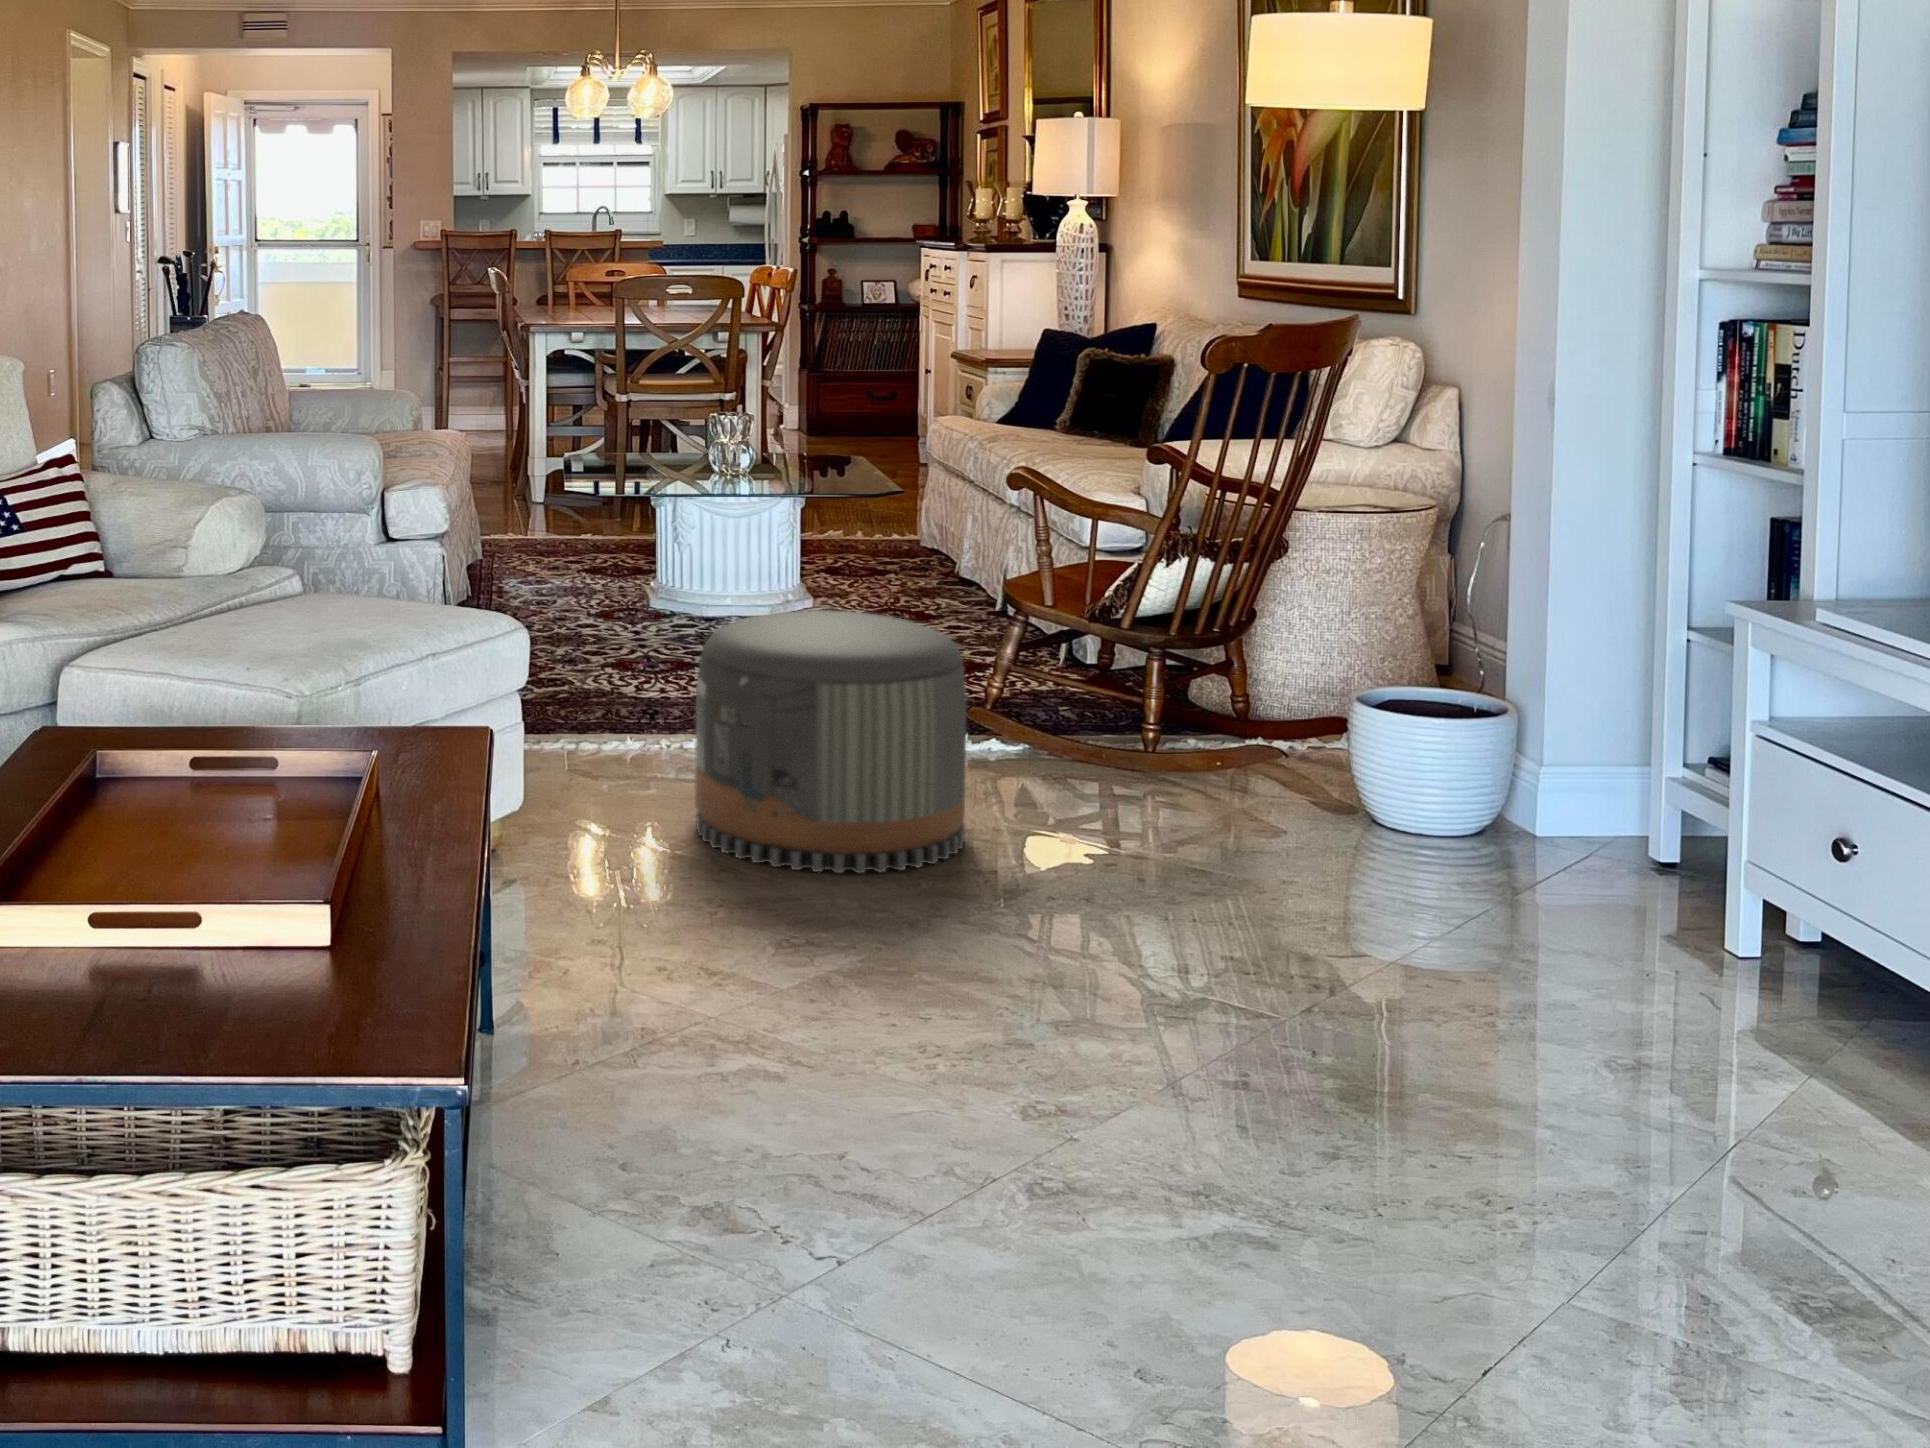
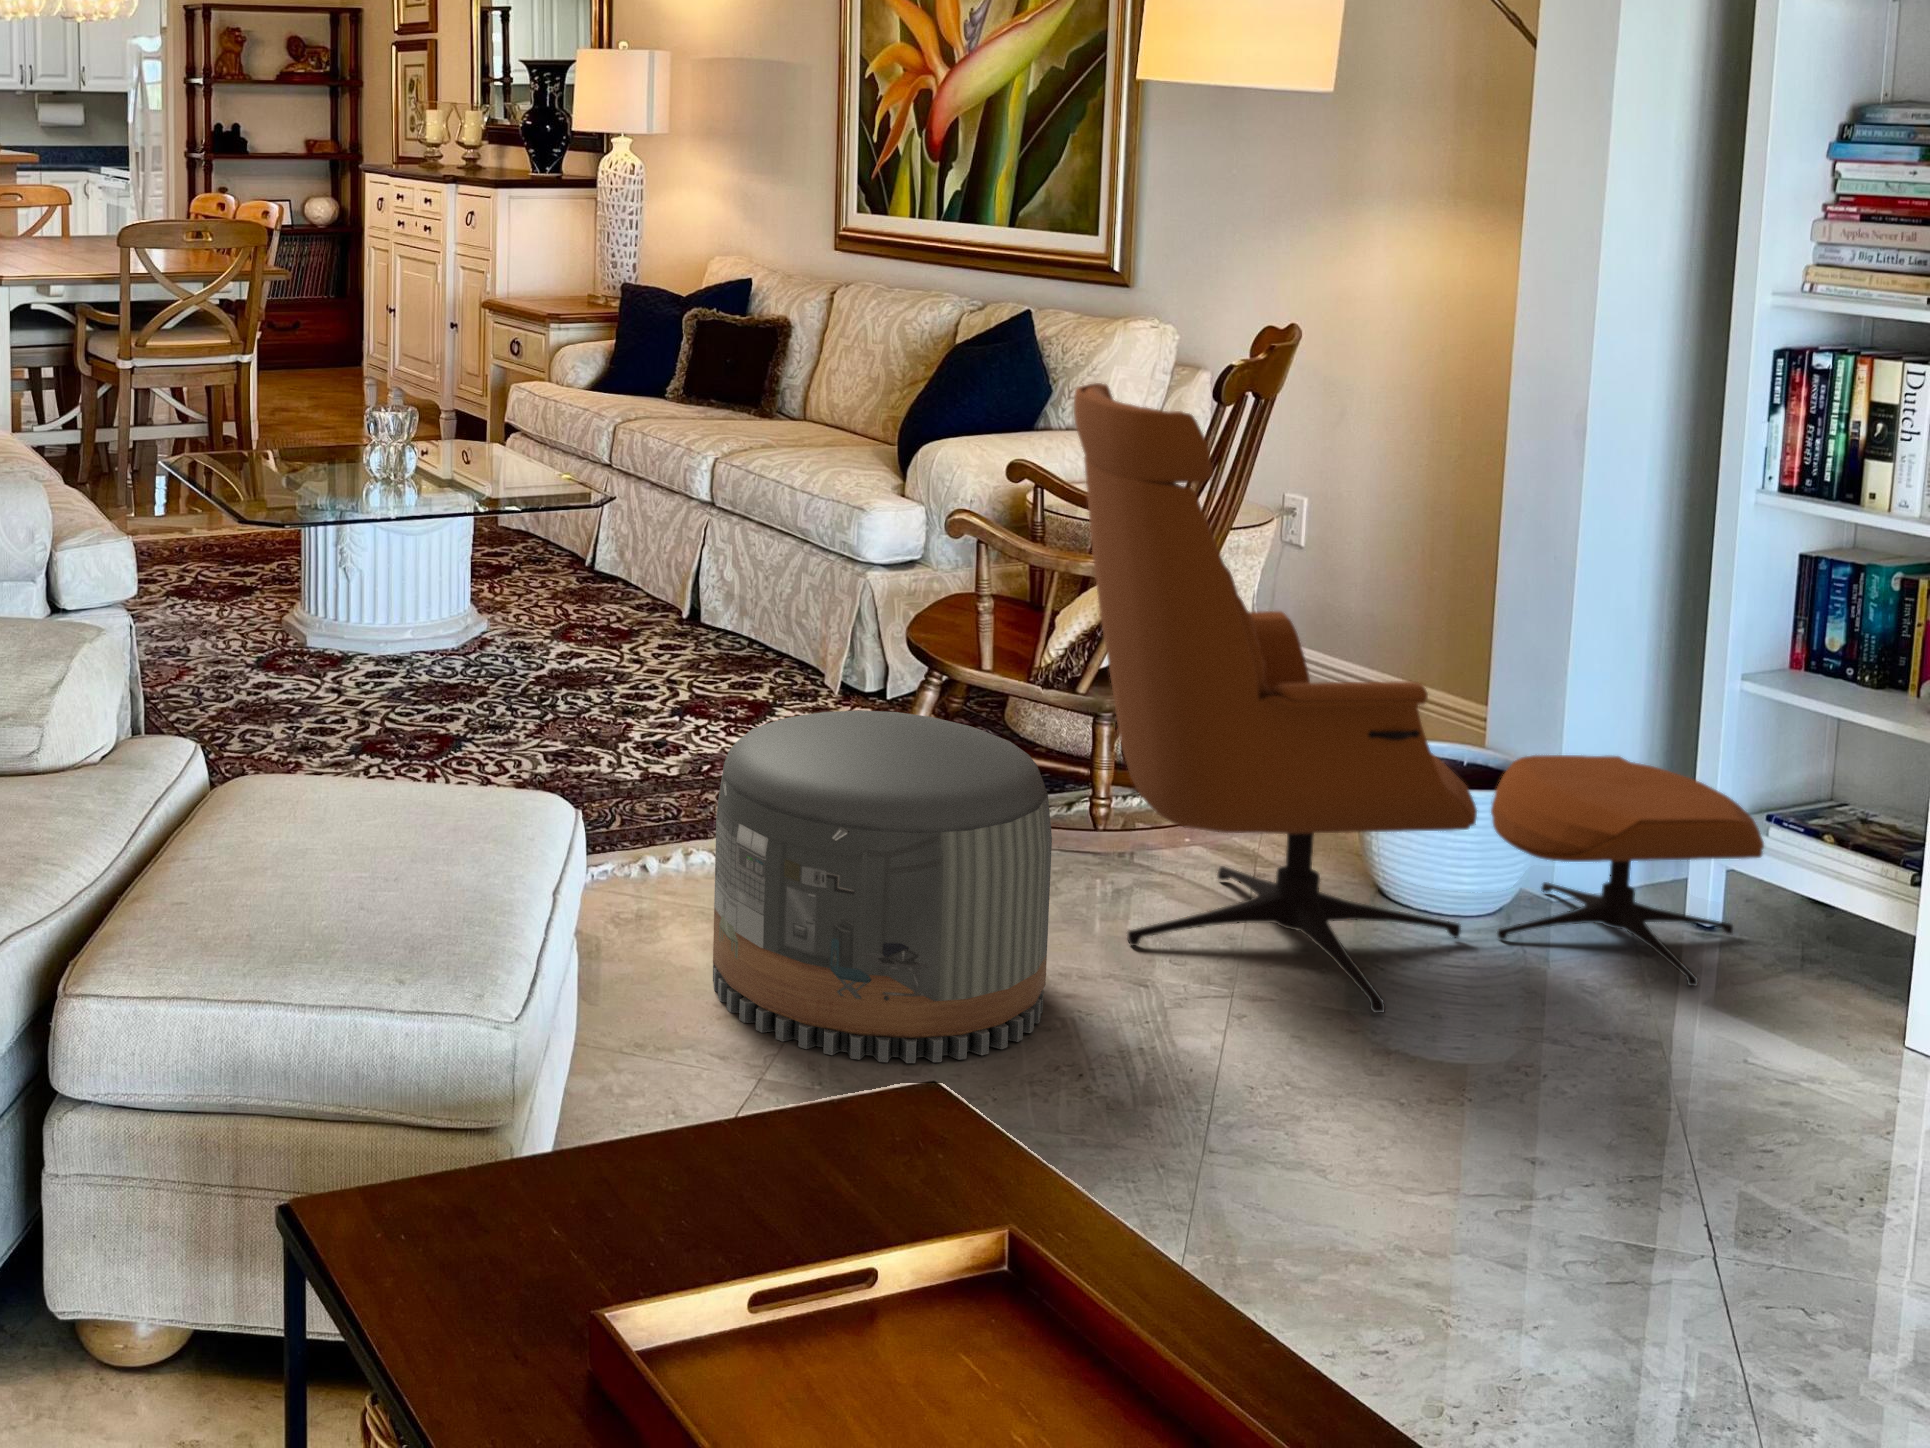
lounge chair: none [1039,353,1718,921] -> present [1074,383,1764,1013]

